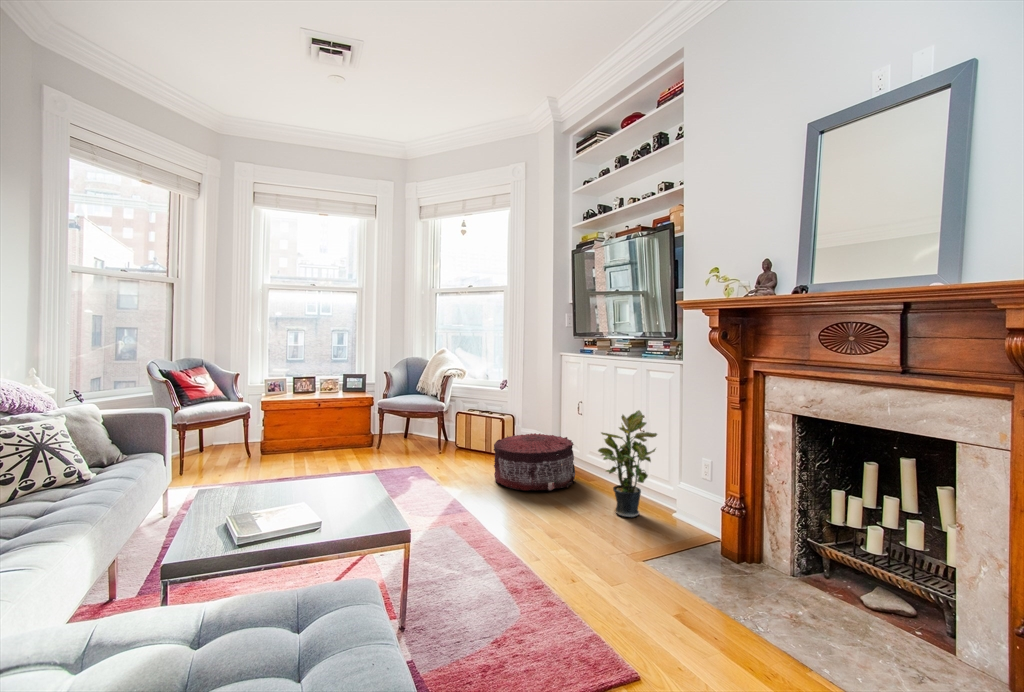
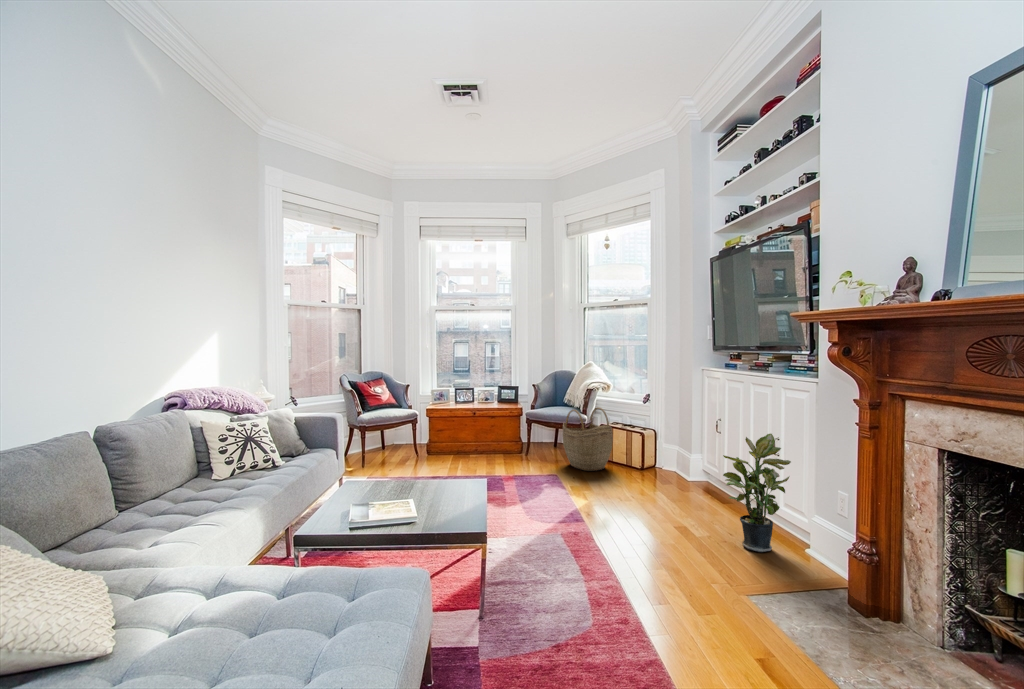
woven basket: none [422,394,474,458] -> present [563,407,613,471]
pouf: present [494,433,575,491] -> none [622,452,710,513]

